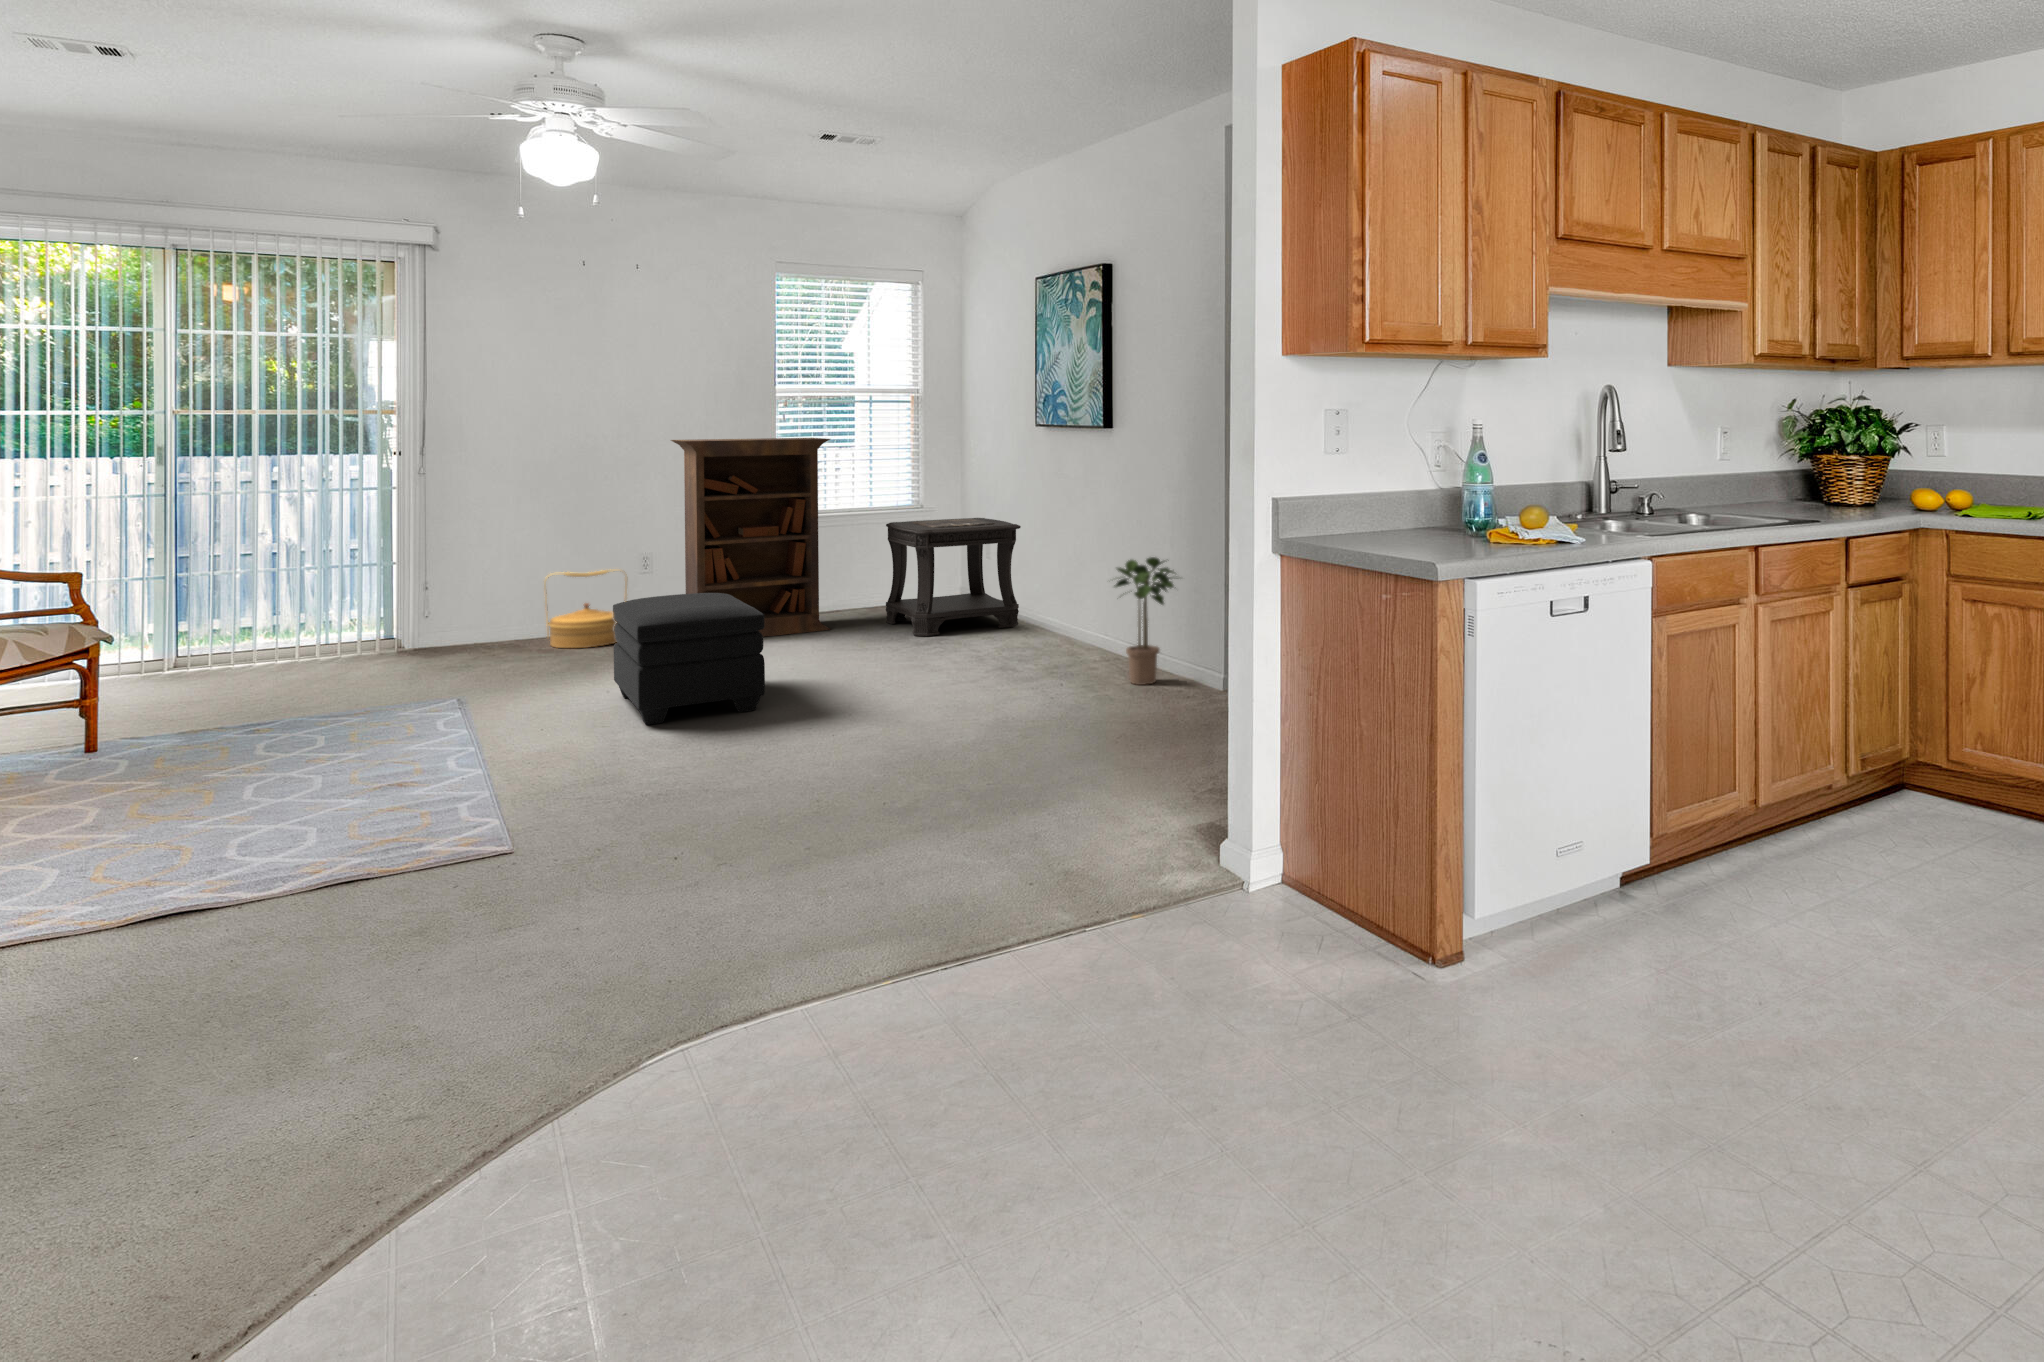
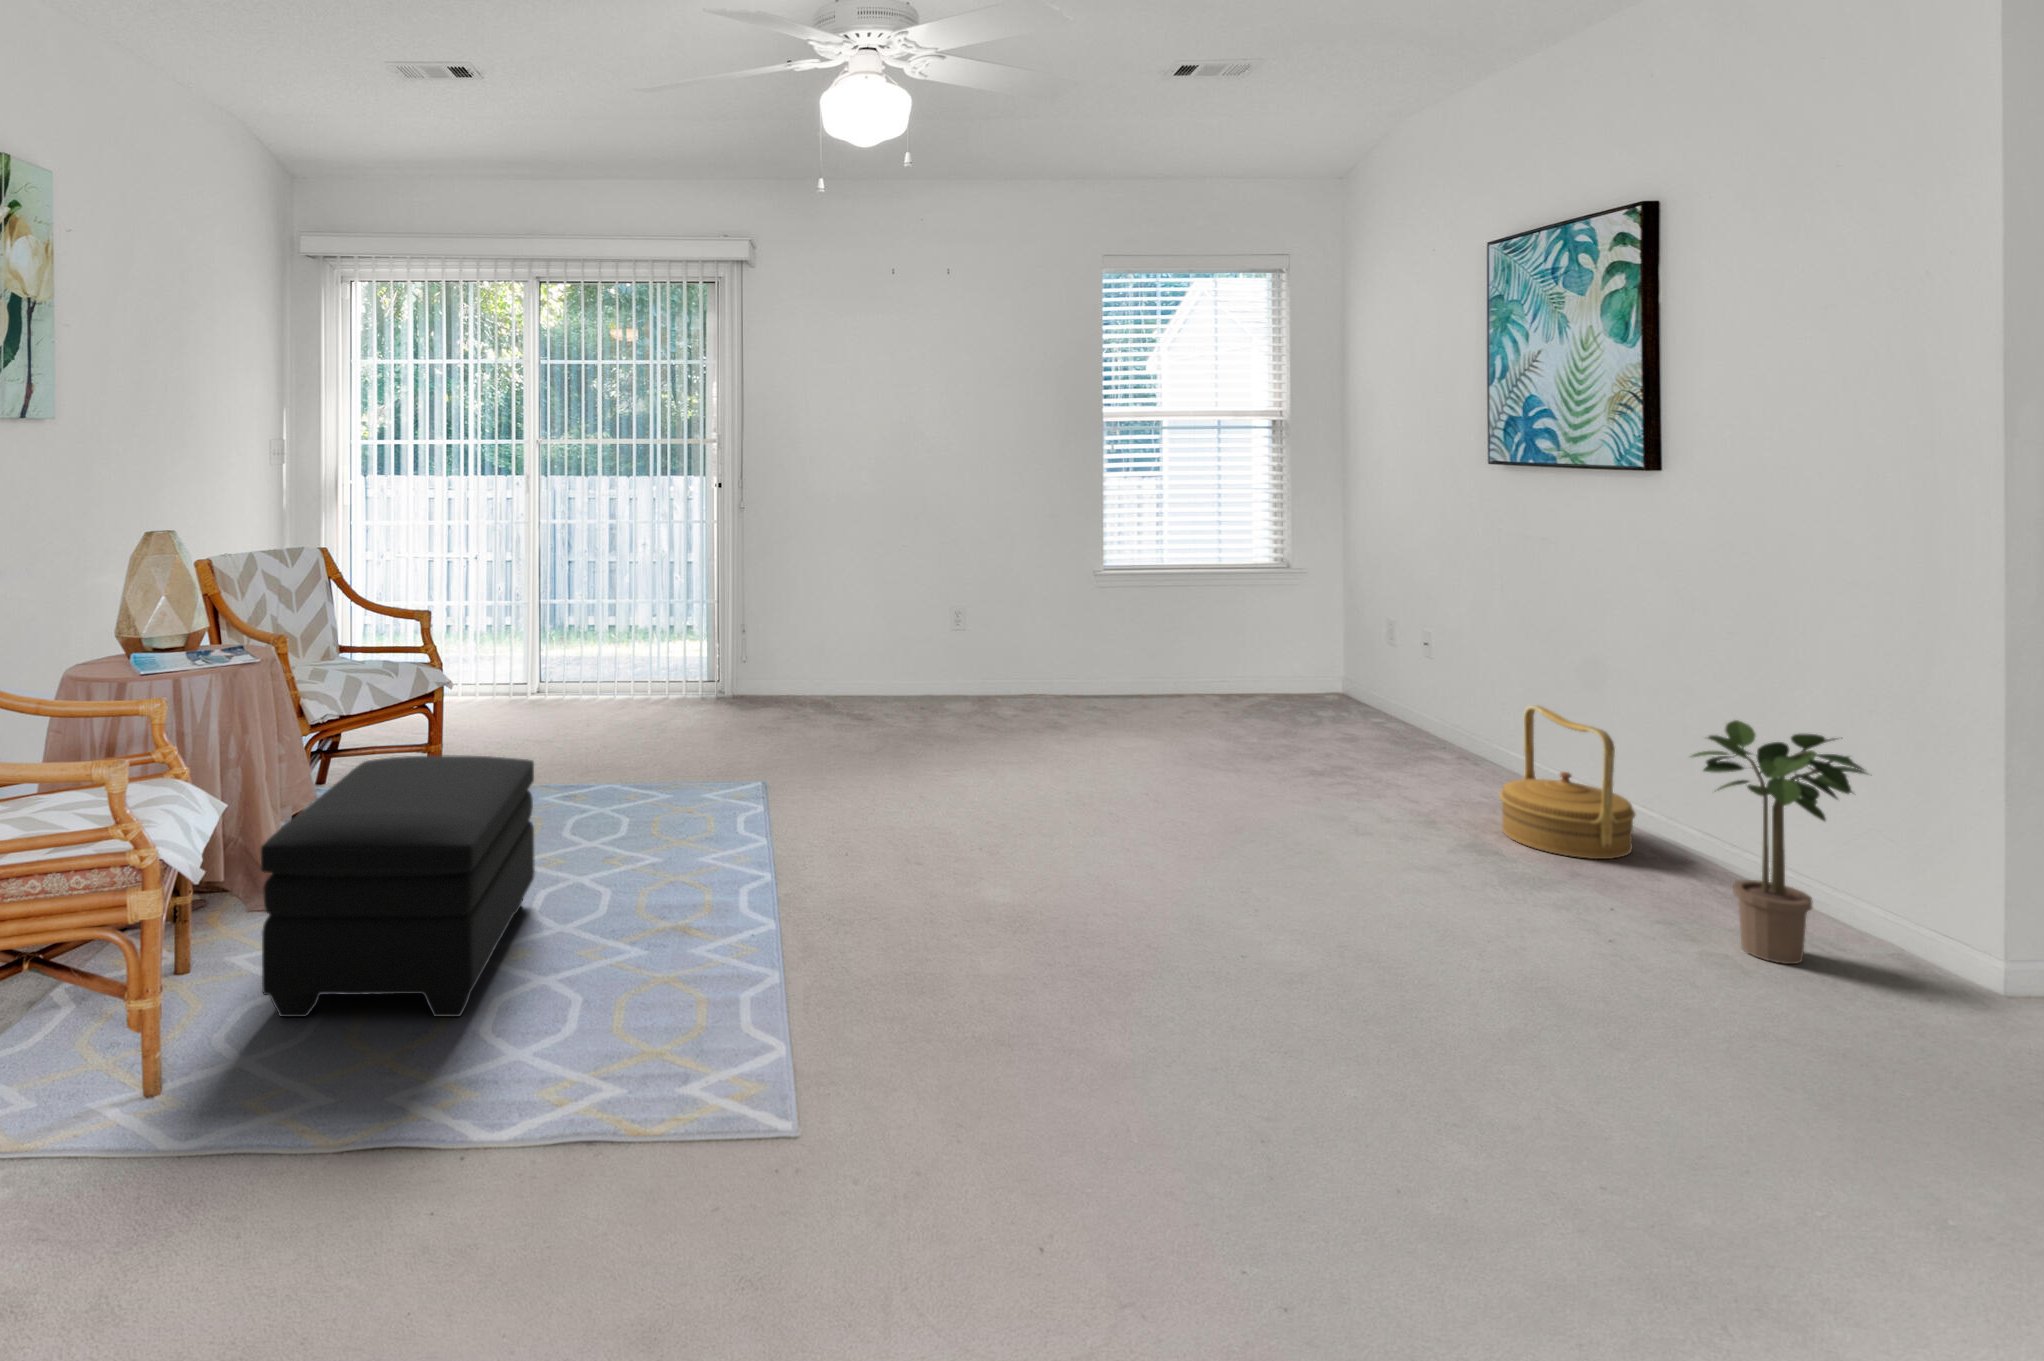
bookcase: present [671,438,831,637] -> none [984,472,1177,726]
side table: present [886,518,1021,636] -> none [1247,588,1456,760]
woven basket: present [545,570,627,648] -> present [1499,706,1635,859]
ottoman: present [613,593,765,725] -> present [261,755,535,1017]

